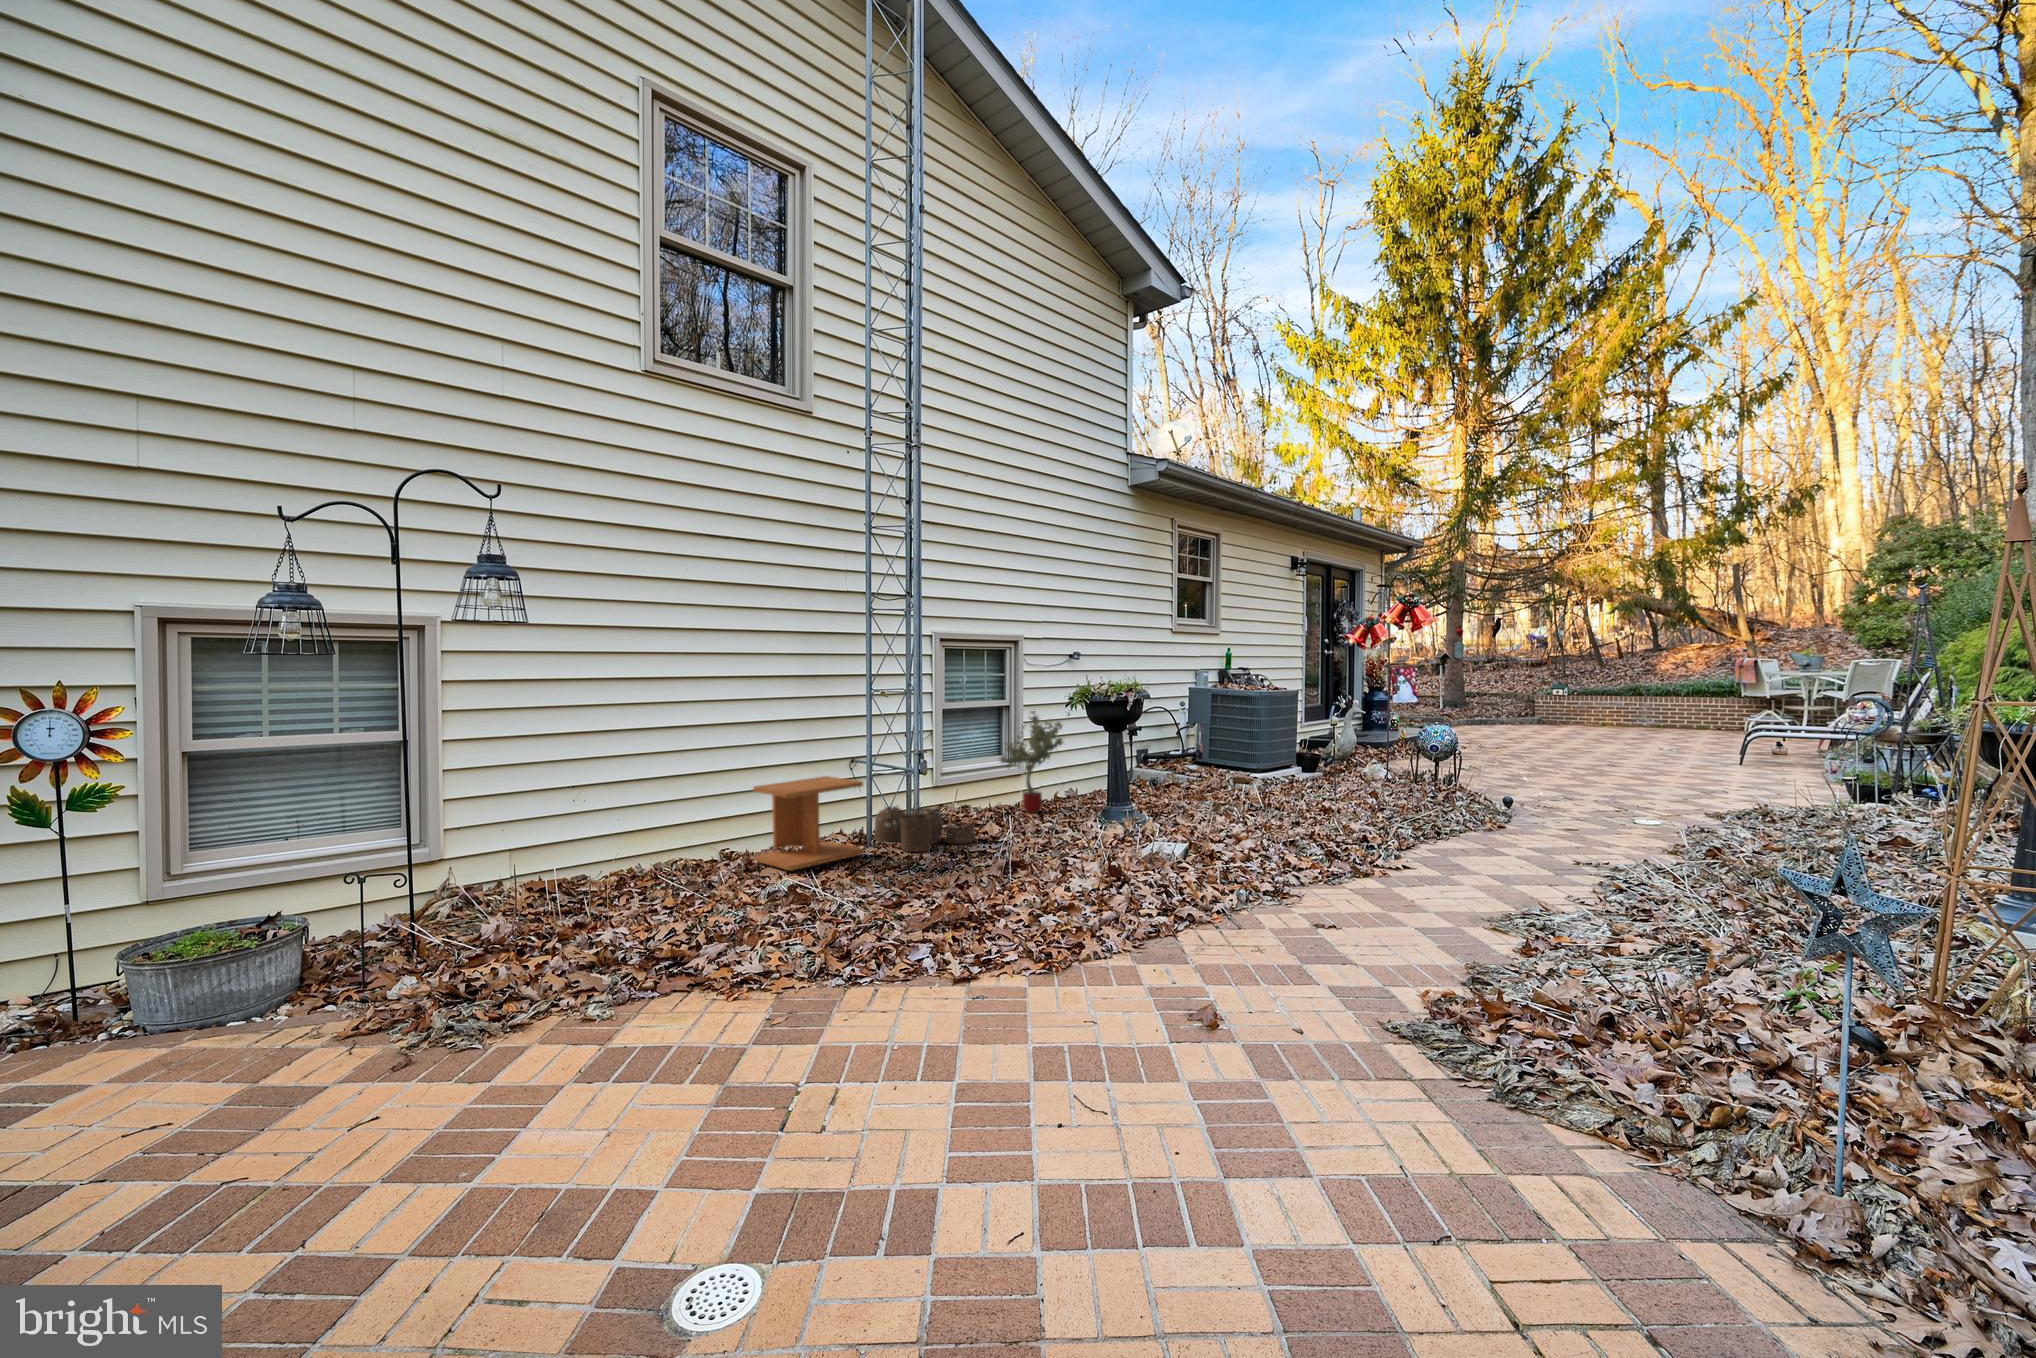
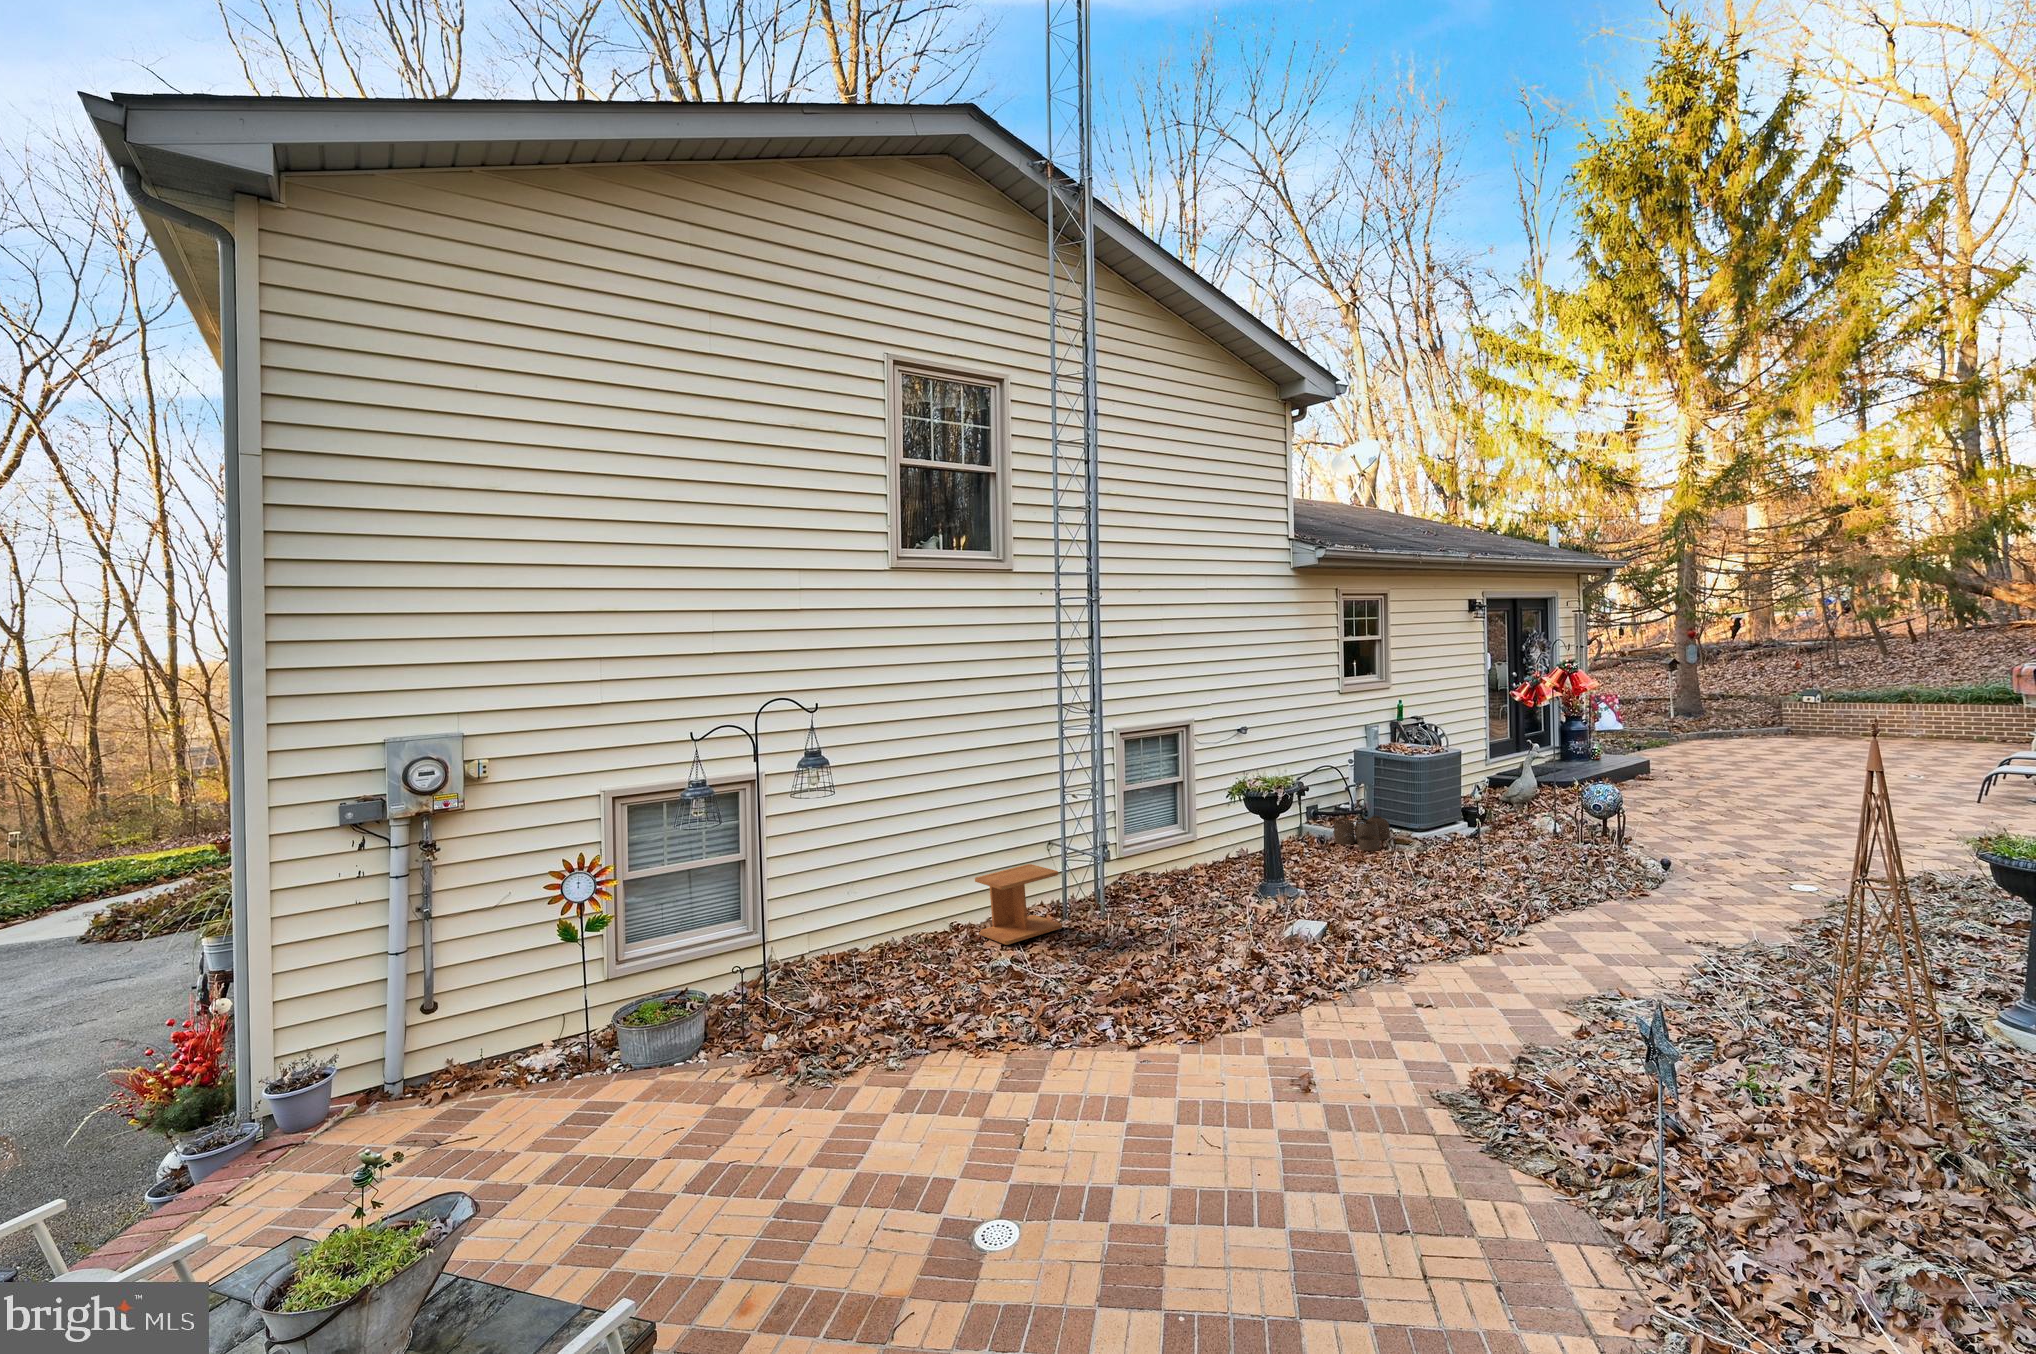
potted tree: present [999,711,1064,813] -> none [1171,790,1229,880]
woven basket: present [874,806,975,852] -> present [1333,814,1390,851]

